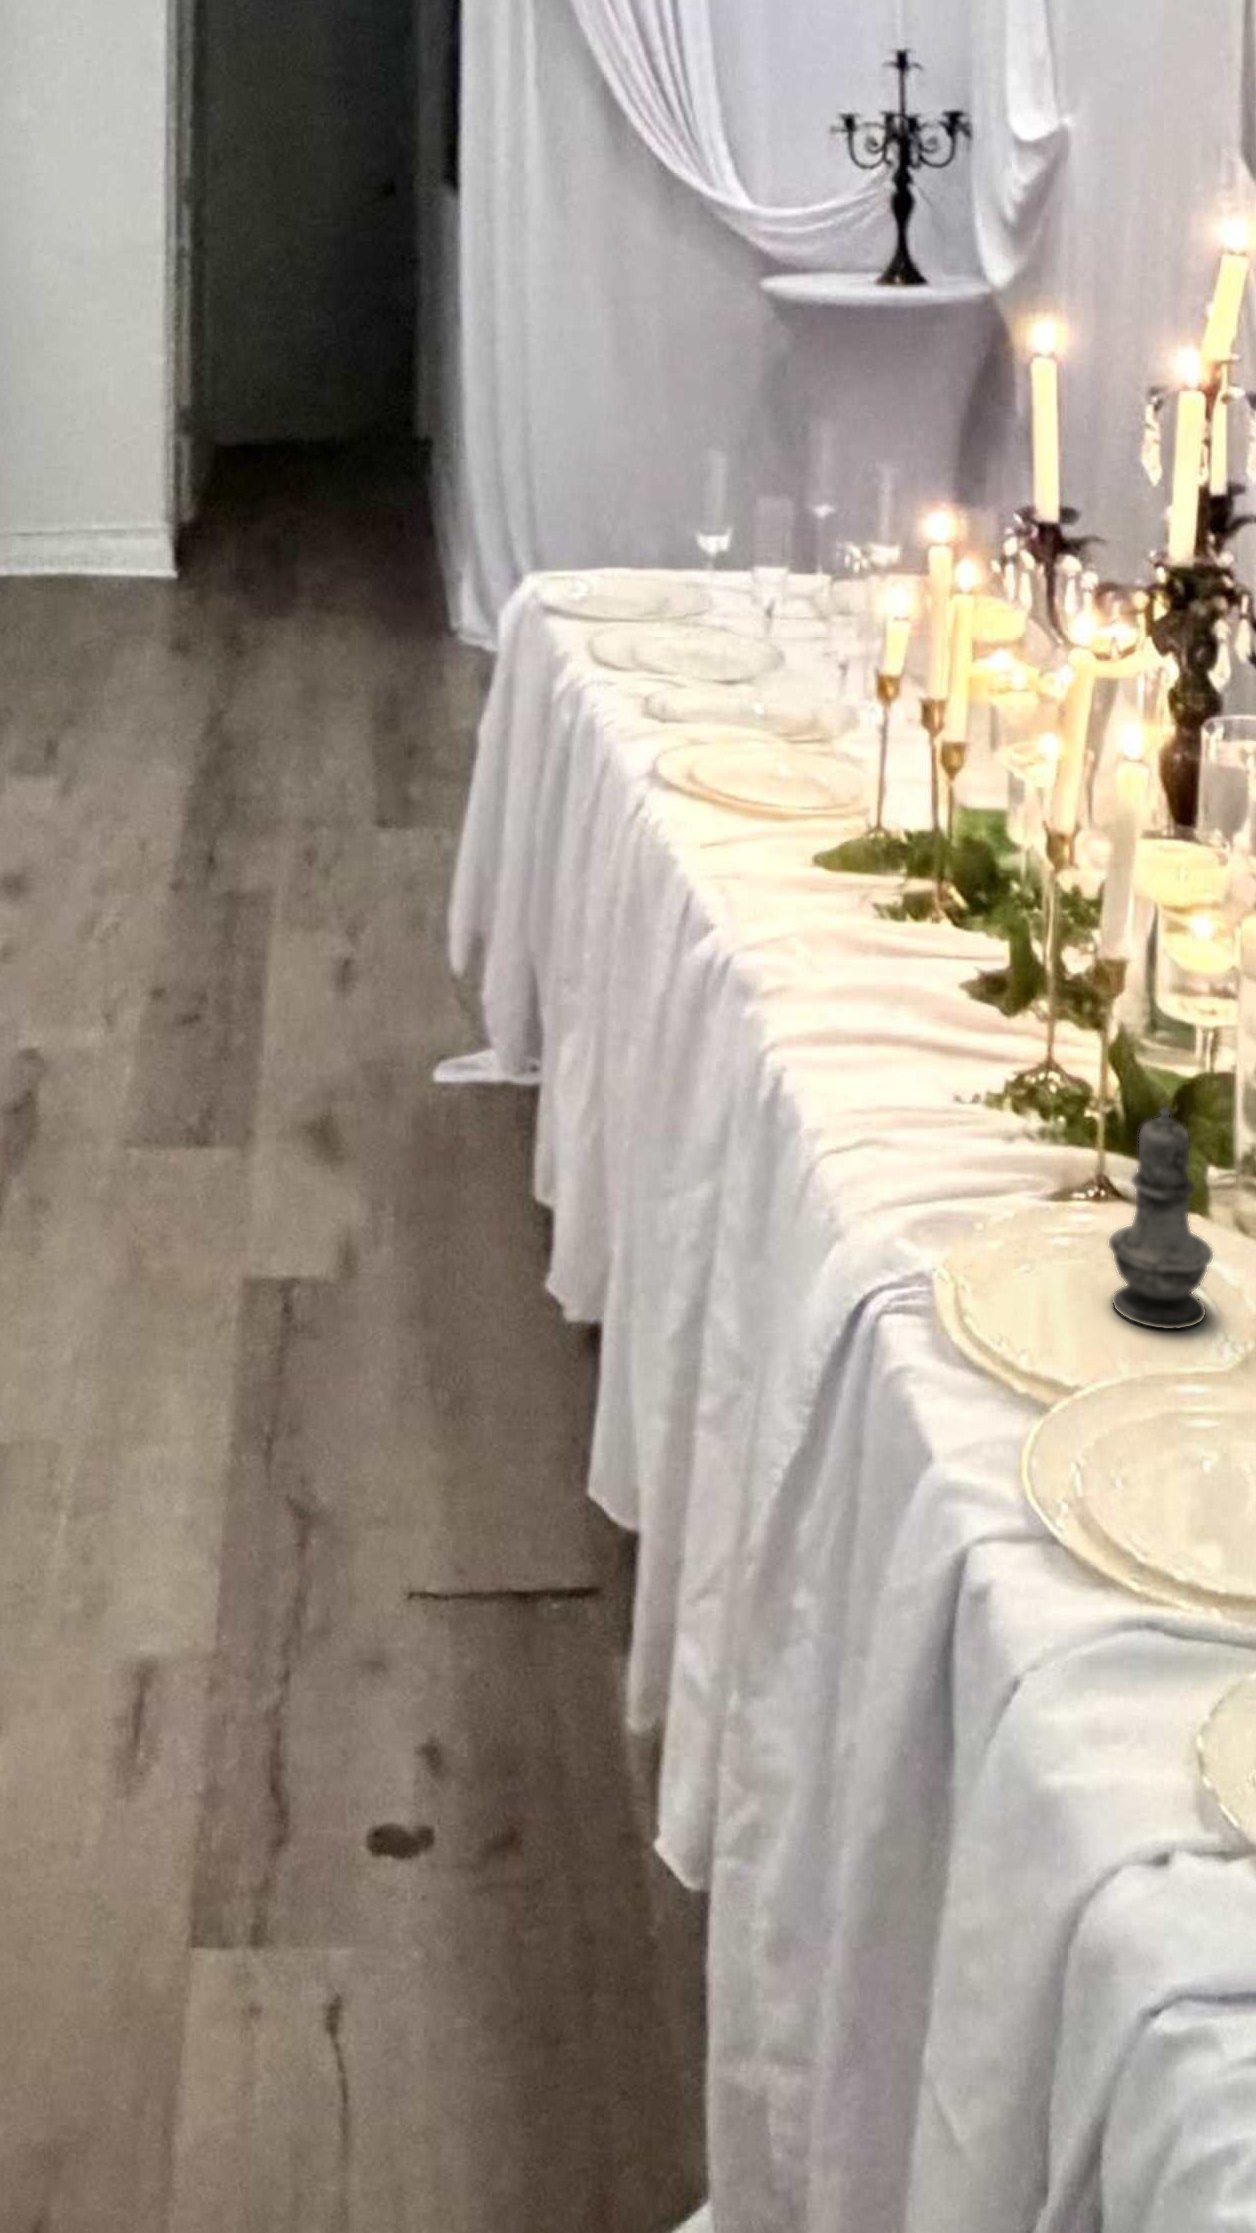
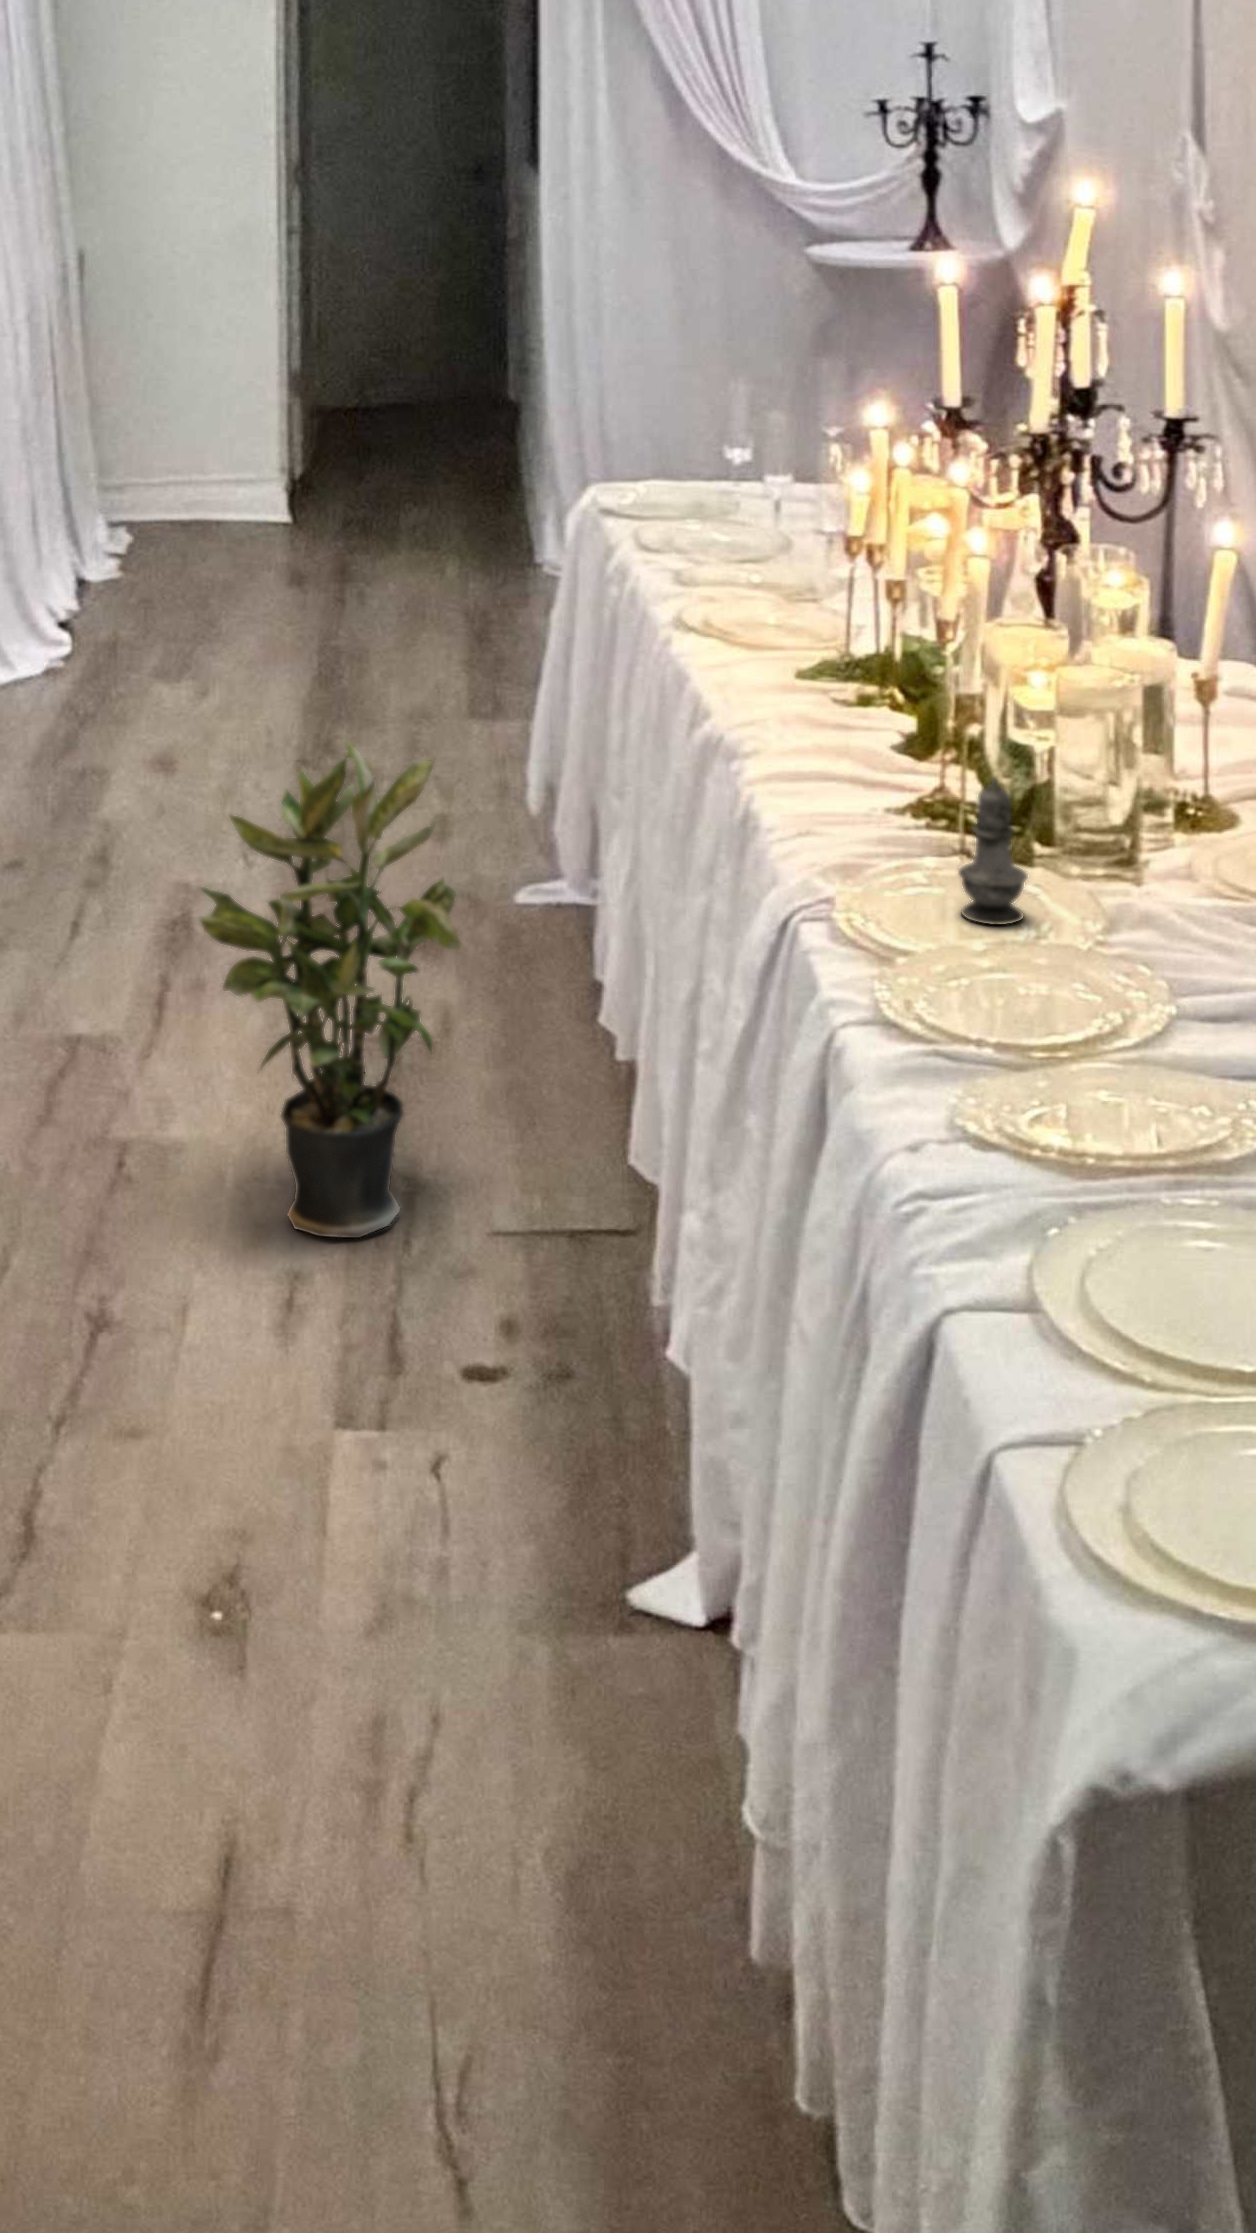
potted plant: none [23,929,367,1591] -> present [199,743,461,1238]

